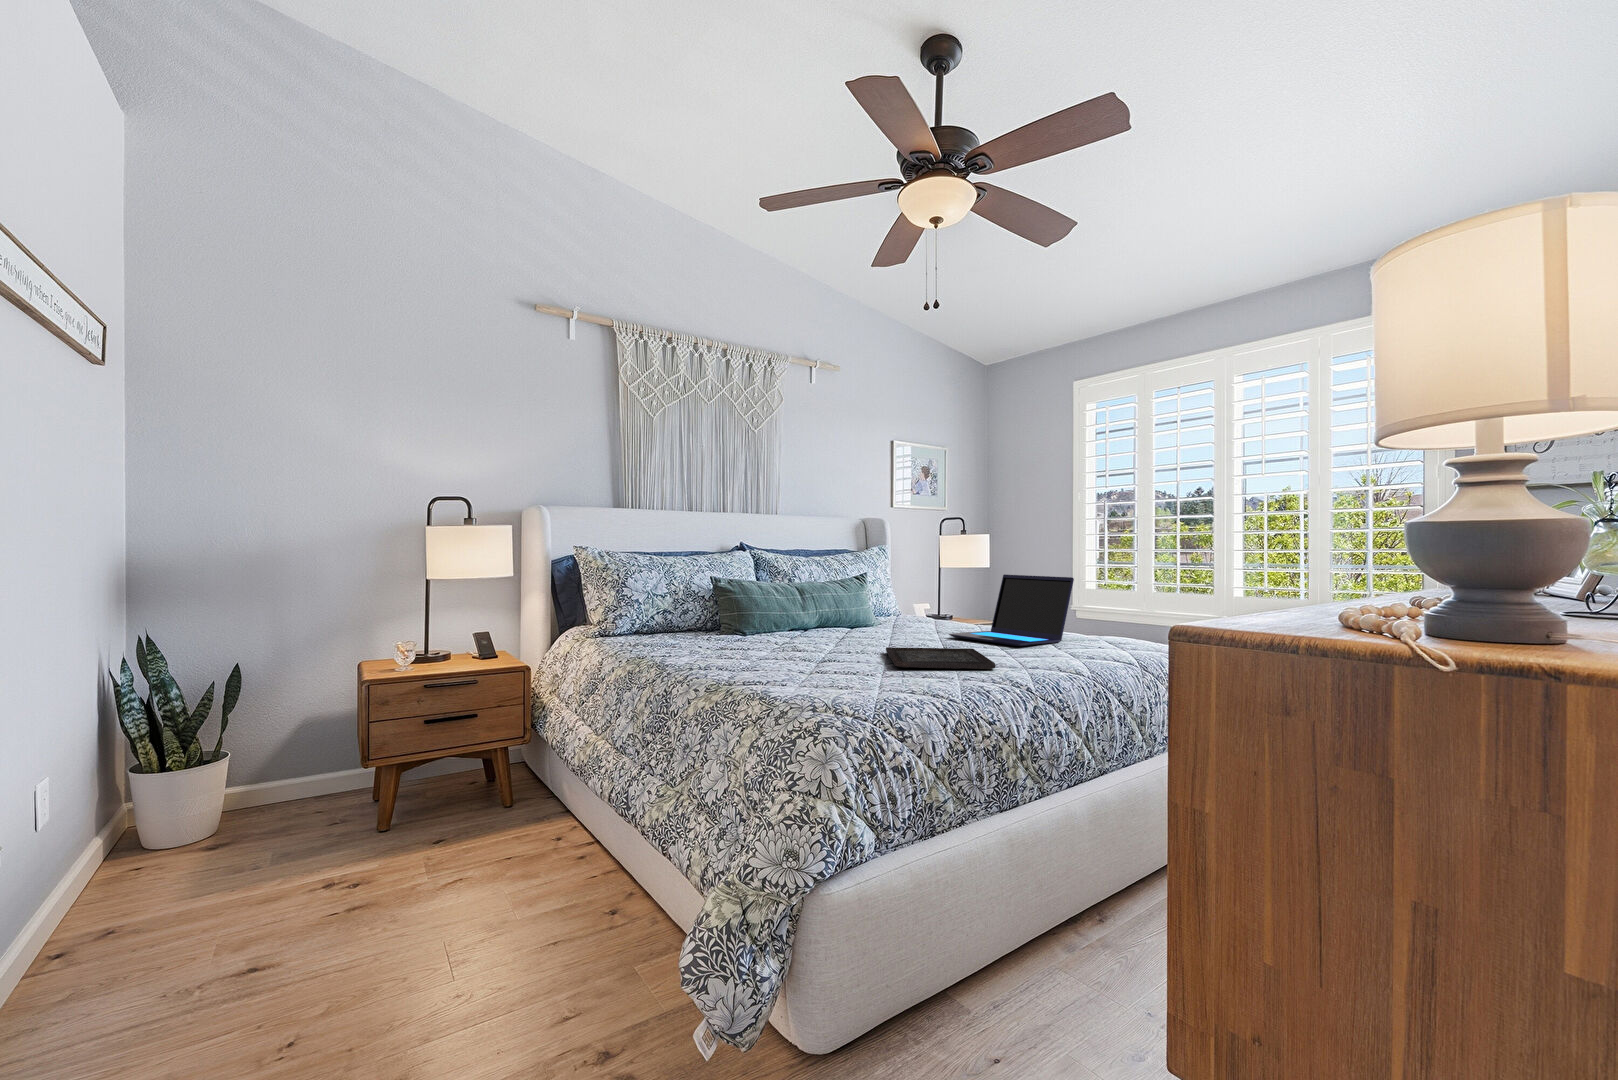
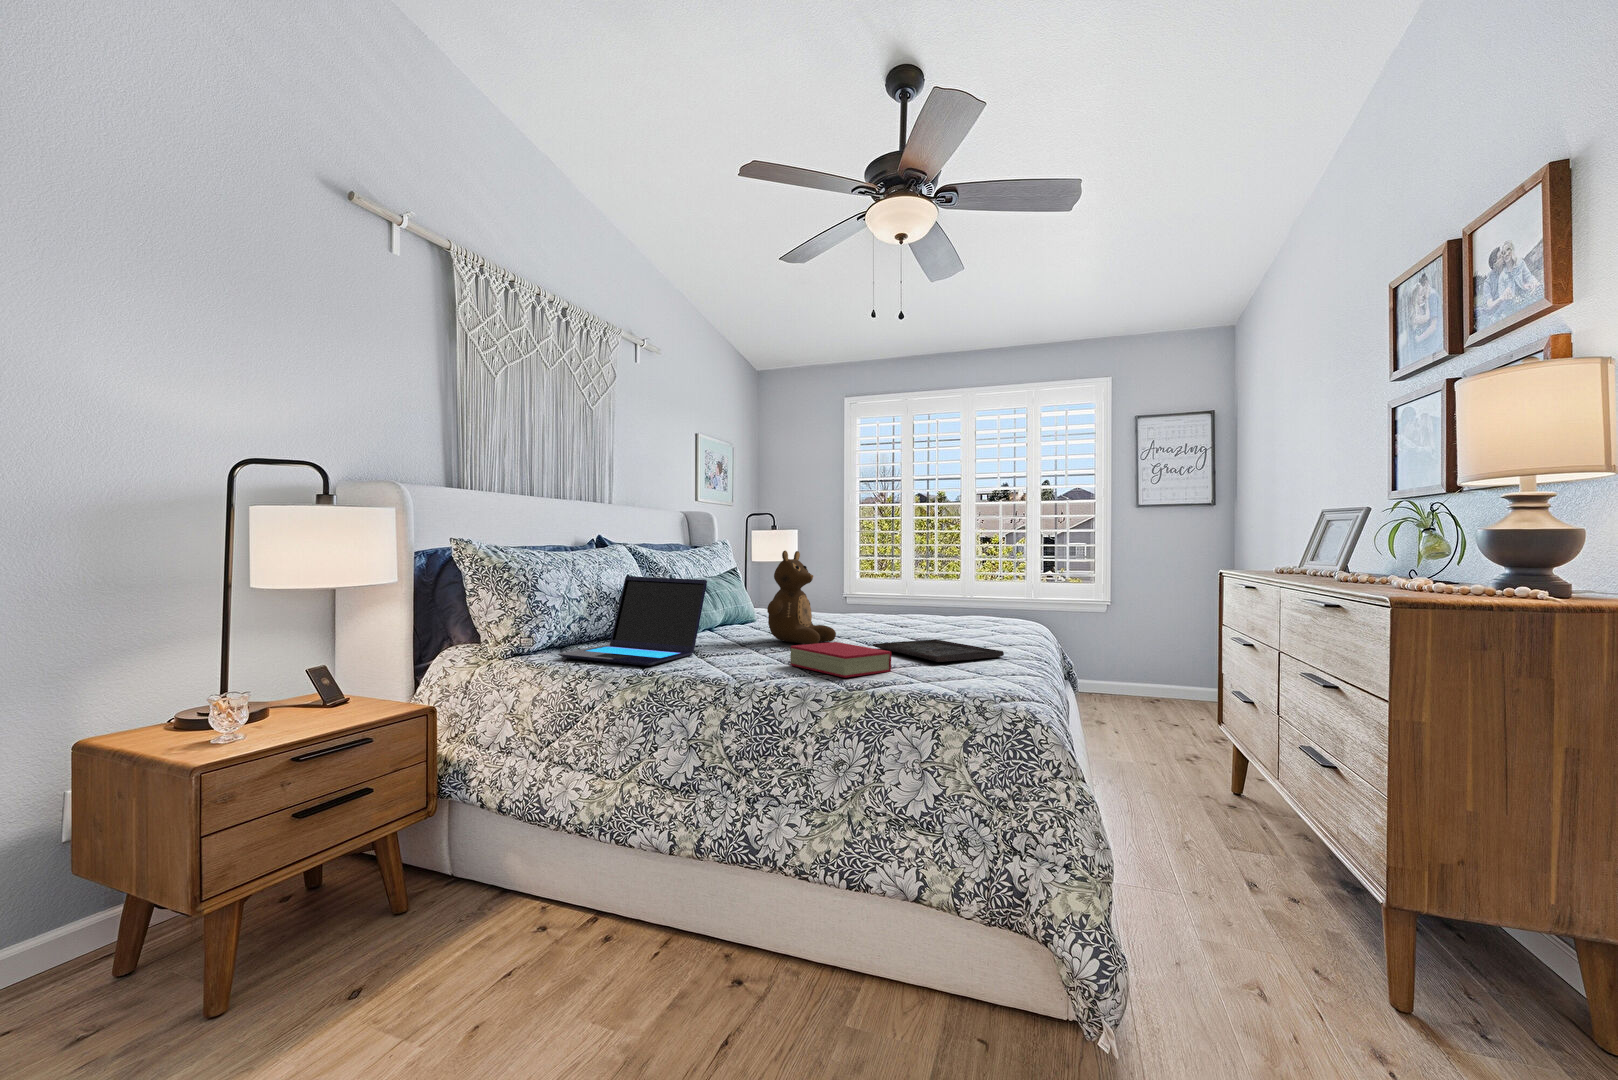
teddy bear: none [802,553,875,645] -> present [767,551,836,644]
laptop: present [949,574,1074,646] -> present [558,576,707,666]
book: none [765,641,833,671] -> present [790,642,891,678]

